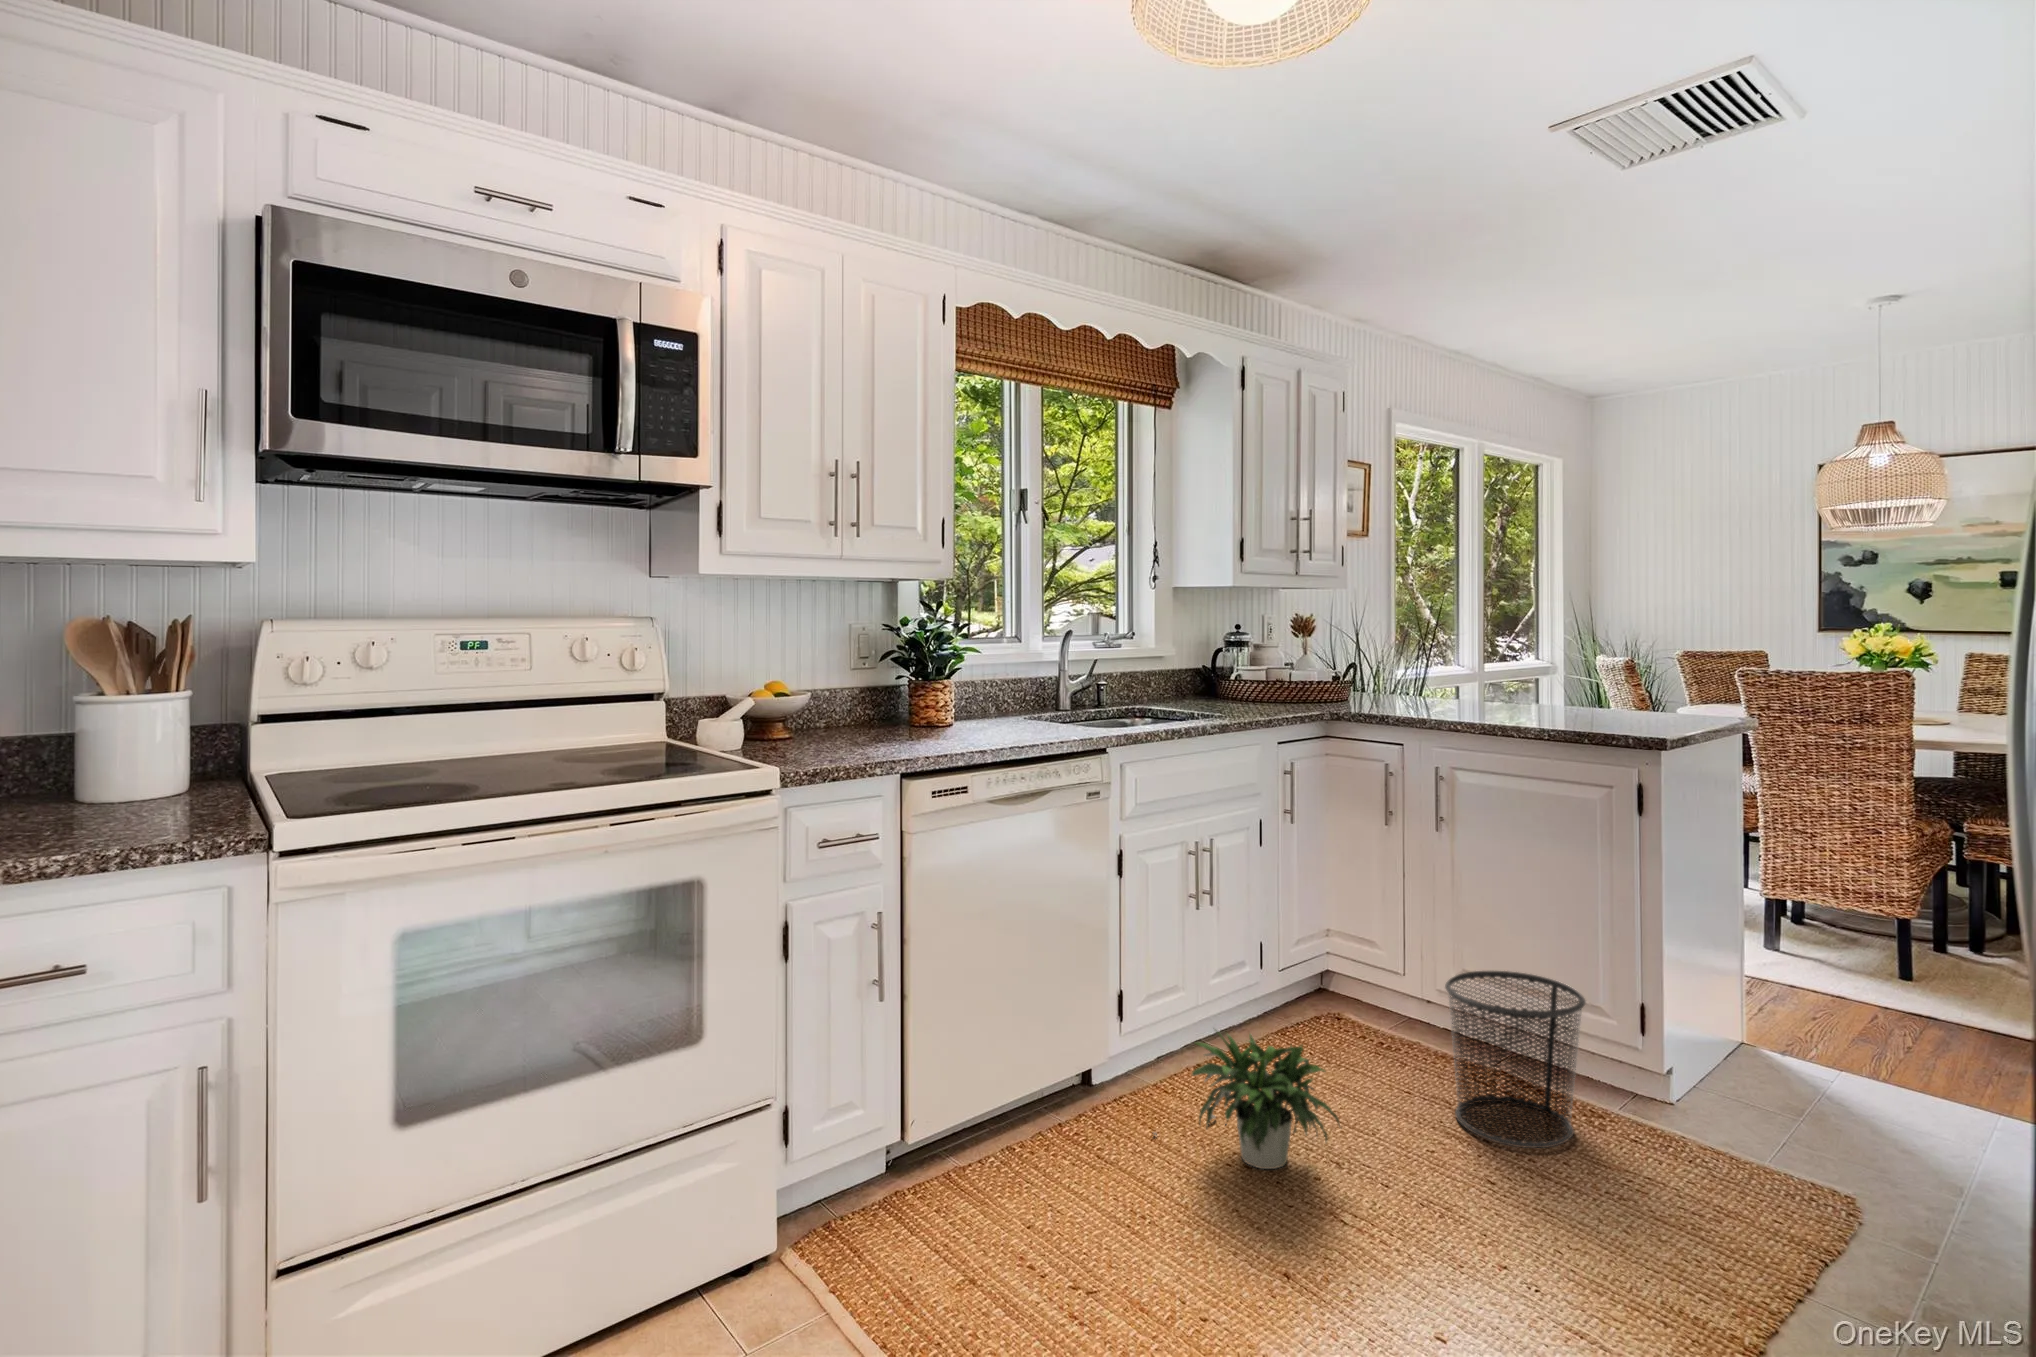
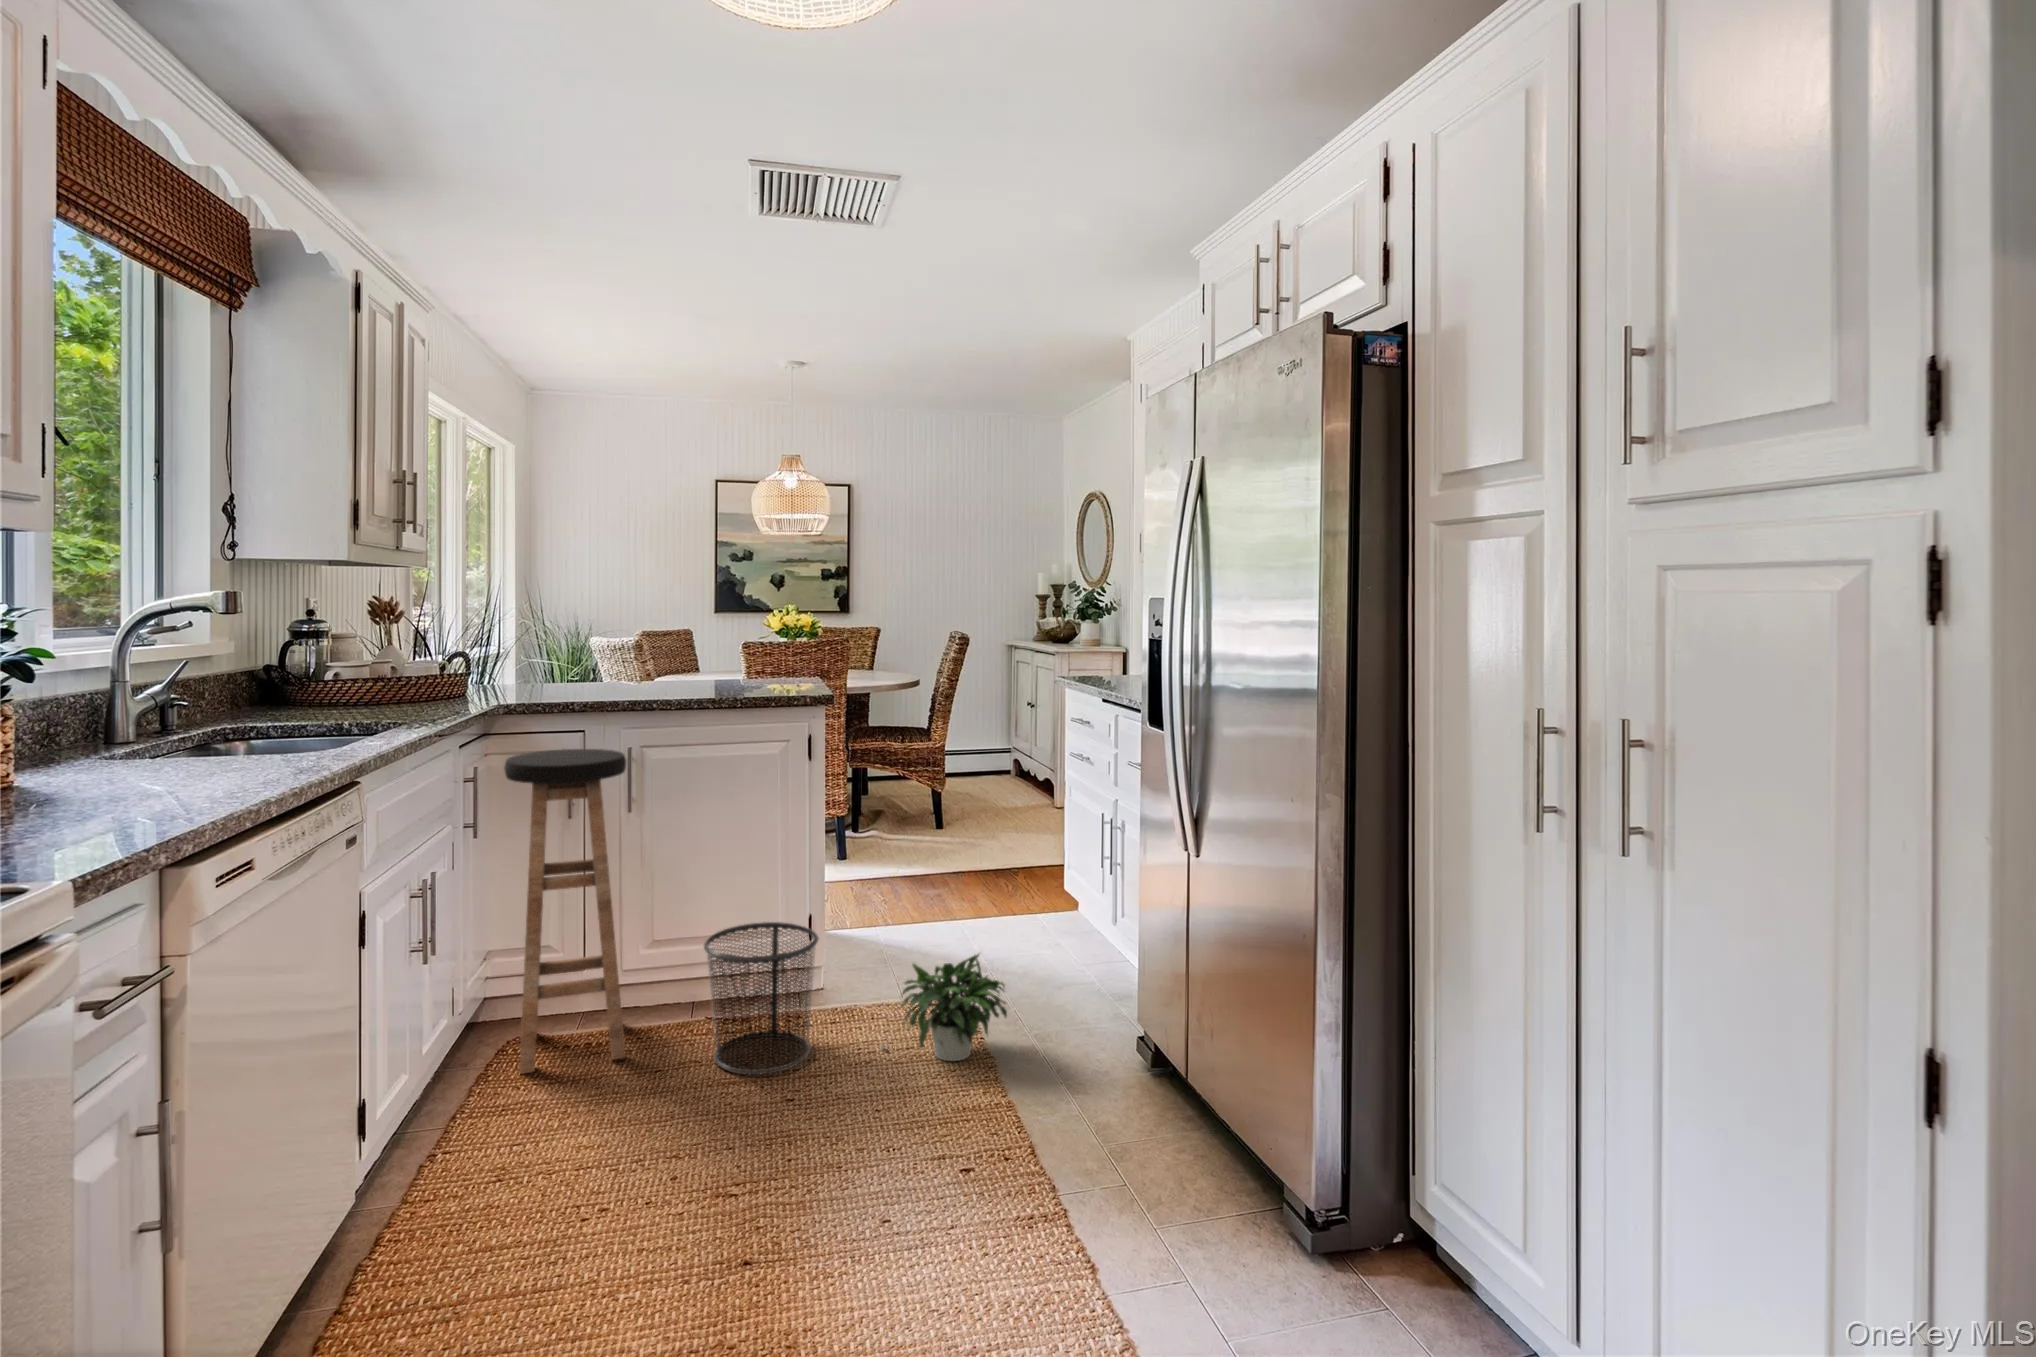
bar stool: none [1289,755,1413,1071] -> present [504,749,626,1074]
potted plant: present [1154,1034,1339,1169] -> present [871,954,1007,1075]

